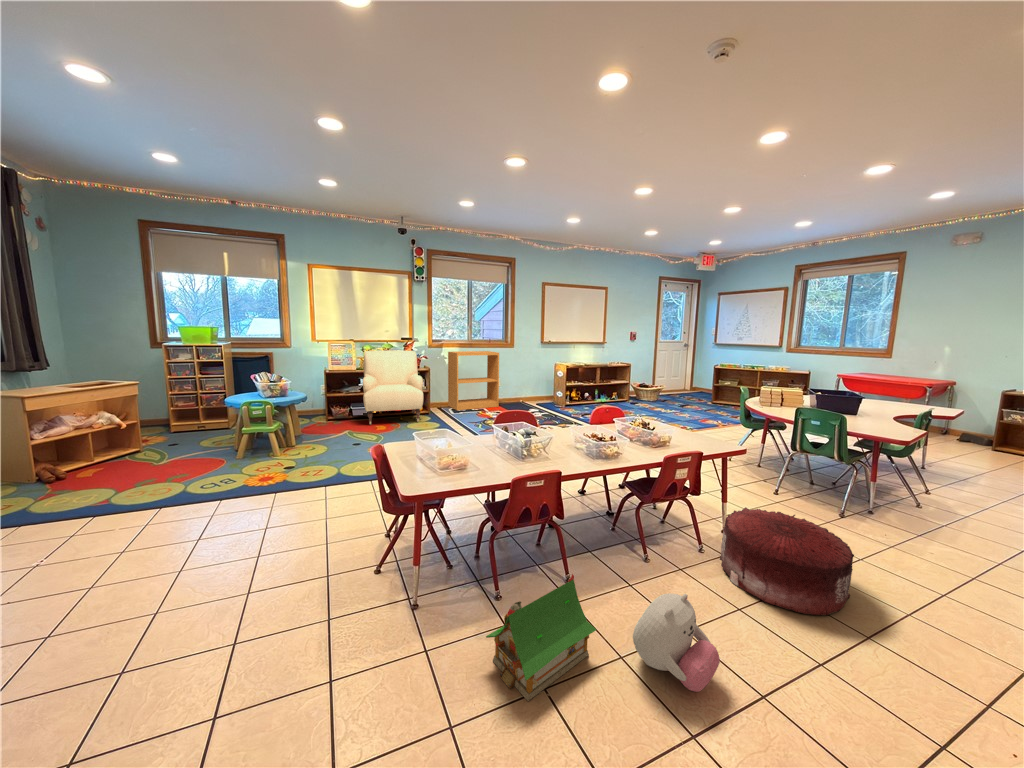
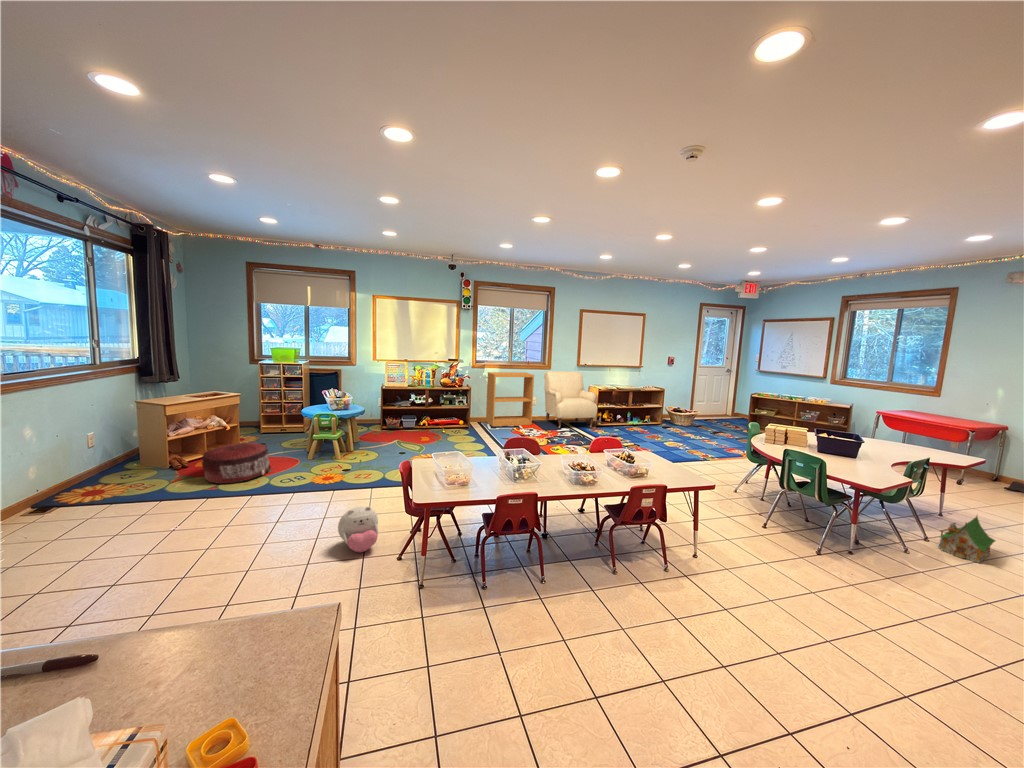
chair: present [363,350,424,425] -> present [544,371,597,428]
pouf: present [720,507,854,615] -> present [202,442,271,484]
toy house: present [486,574,596,701] -> present [939,516,995,563]
plush toy: present [633,593,720,692] -> present [338,506,378,552]

